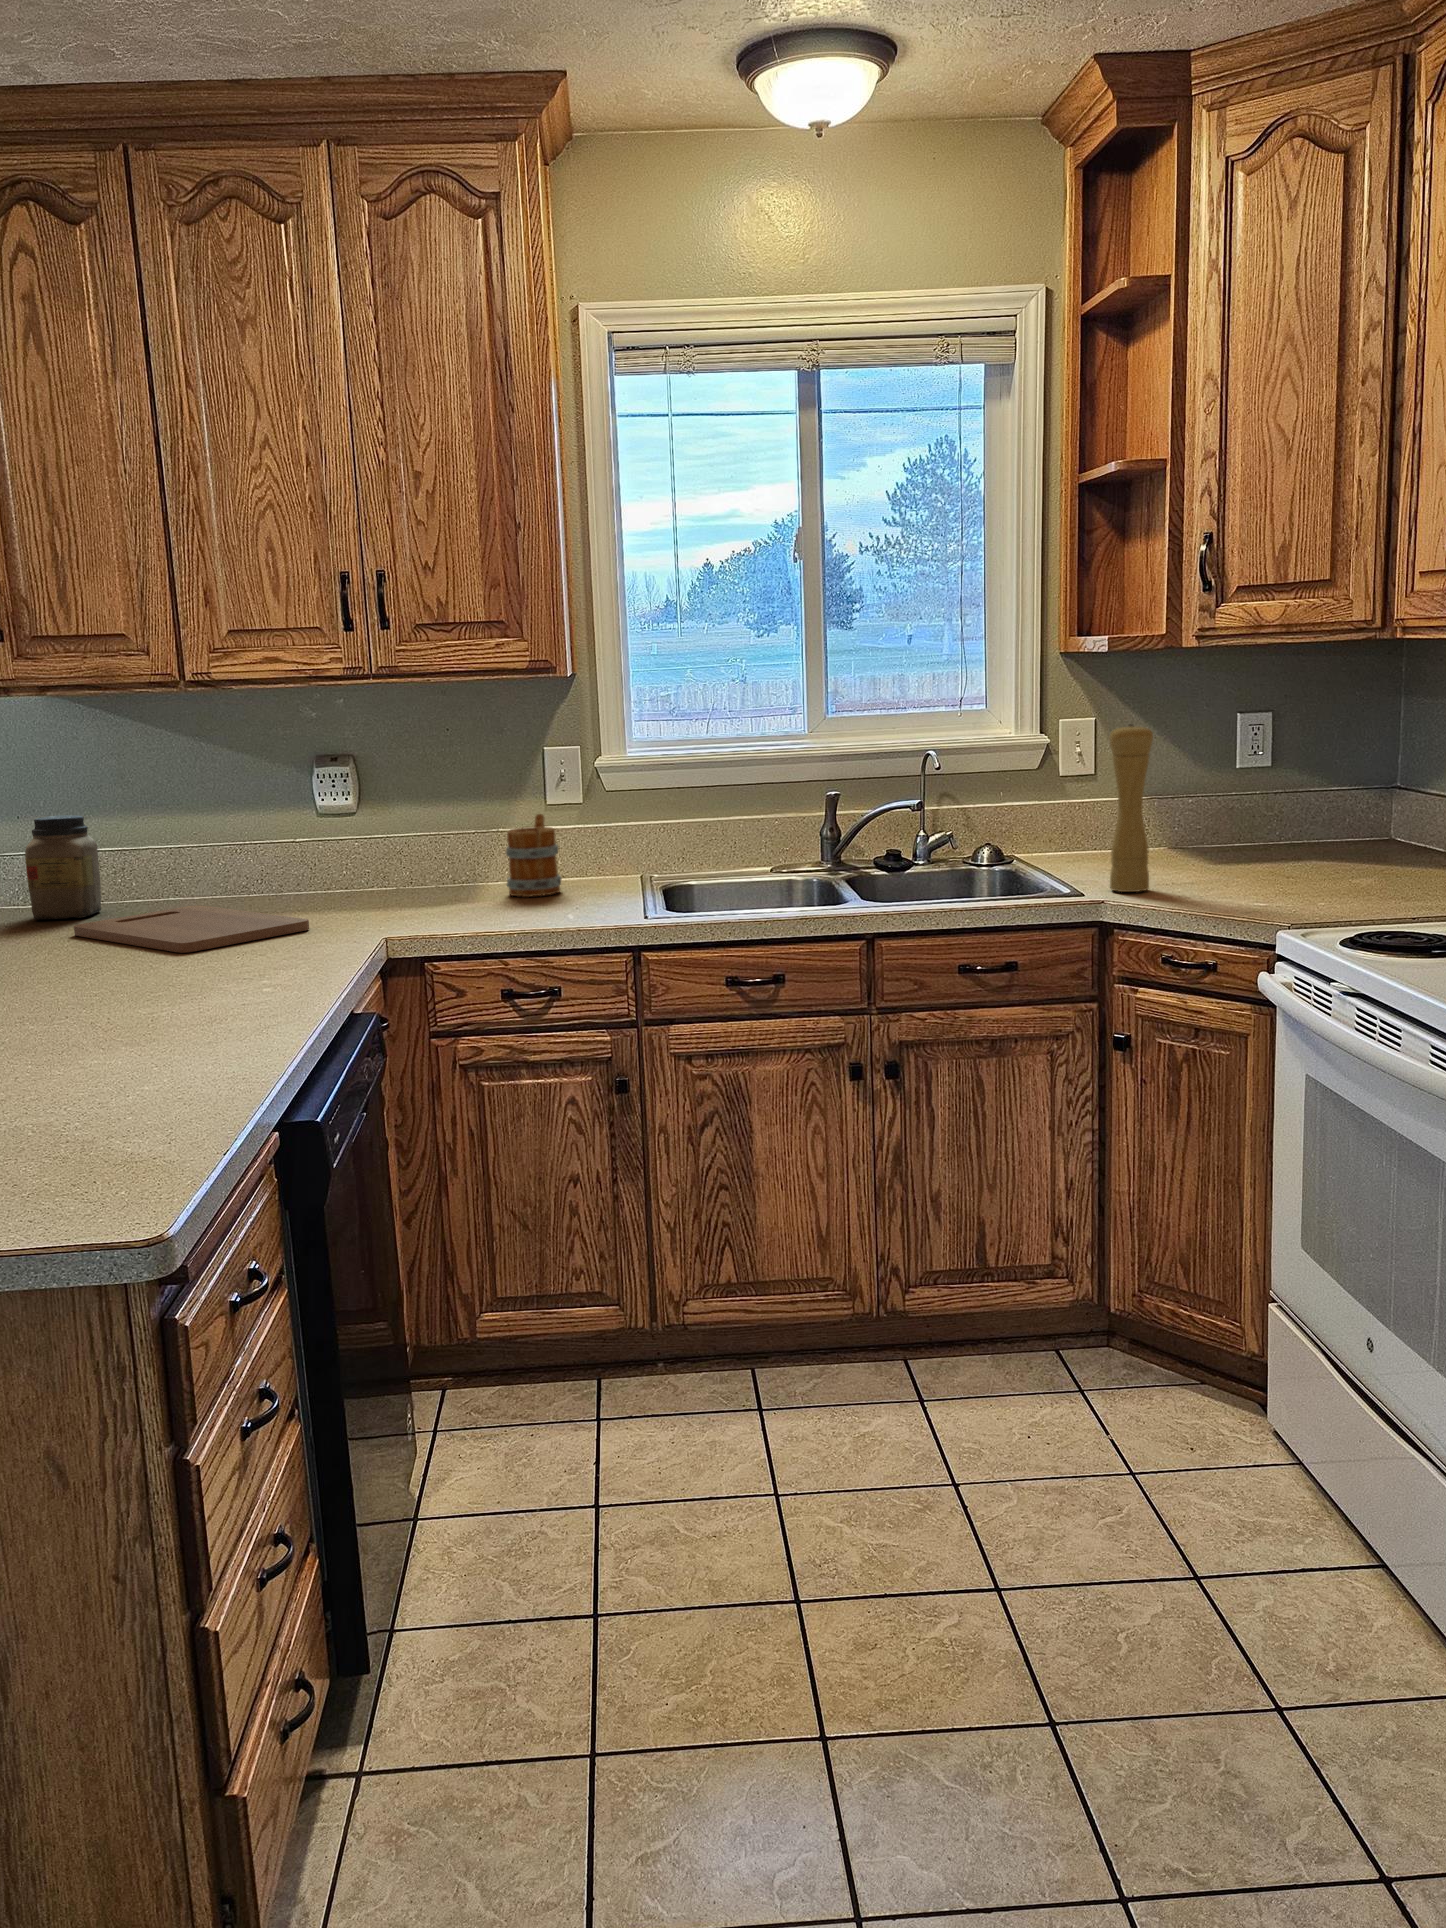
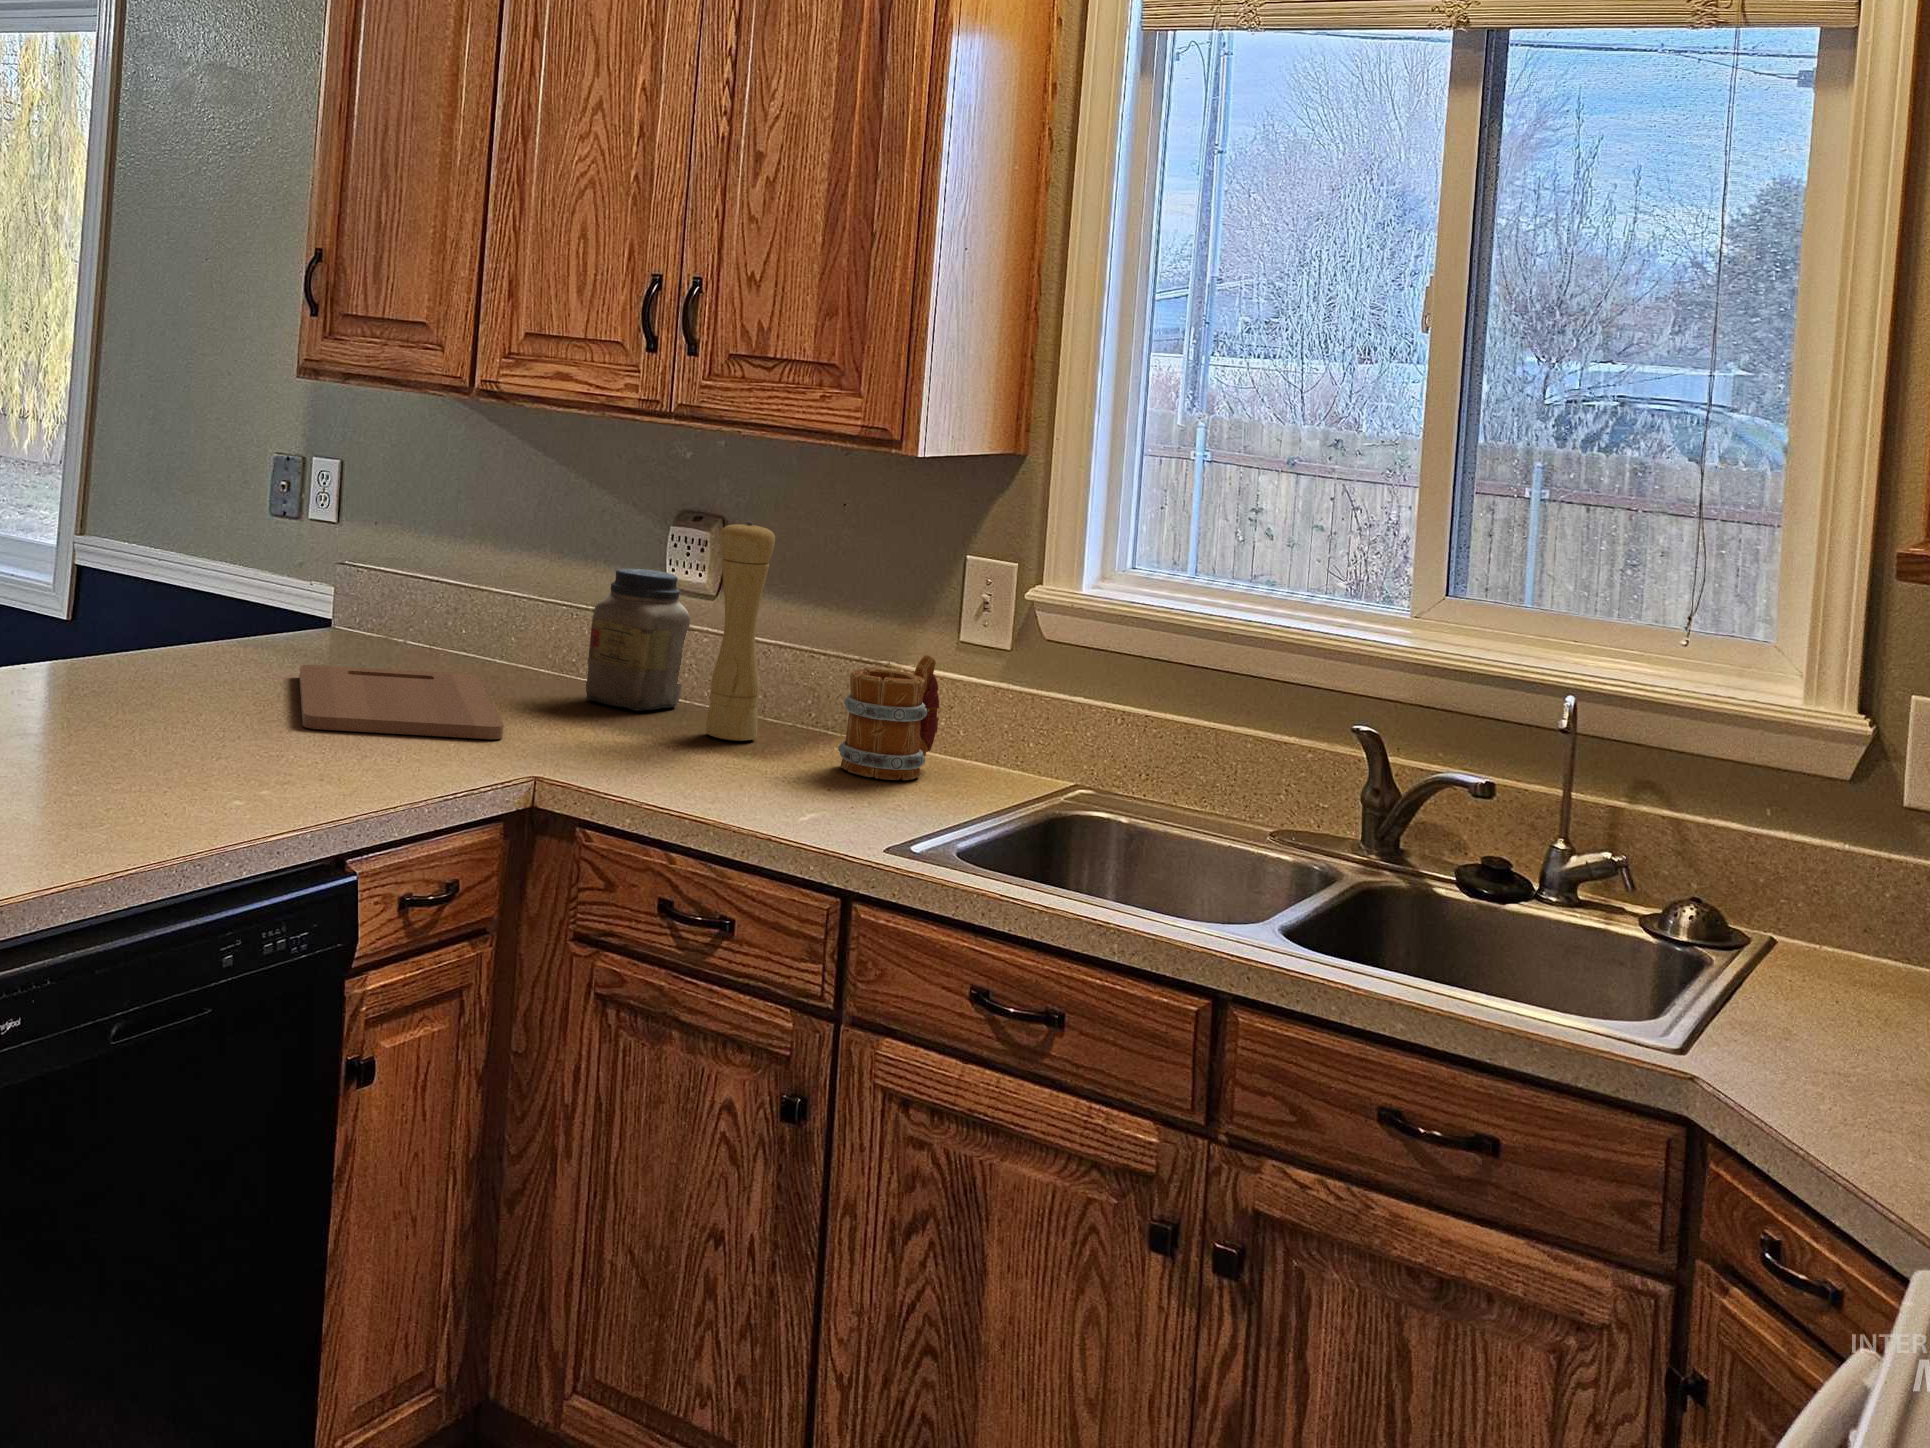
pepper mill: present [1110,724,1153,892] -> present [706,521,775,741]
jar: present [25,815,101,920] -> present [586,569,690,710]

